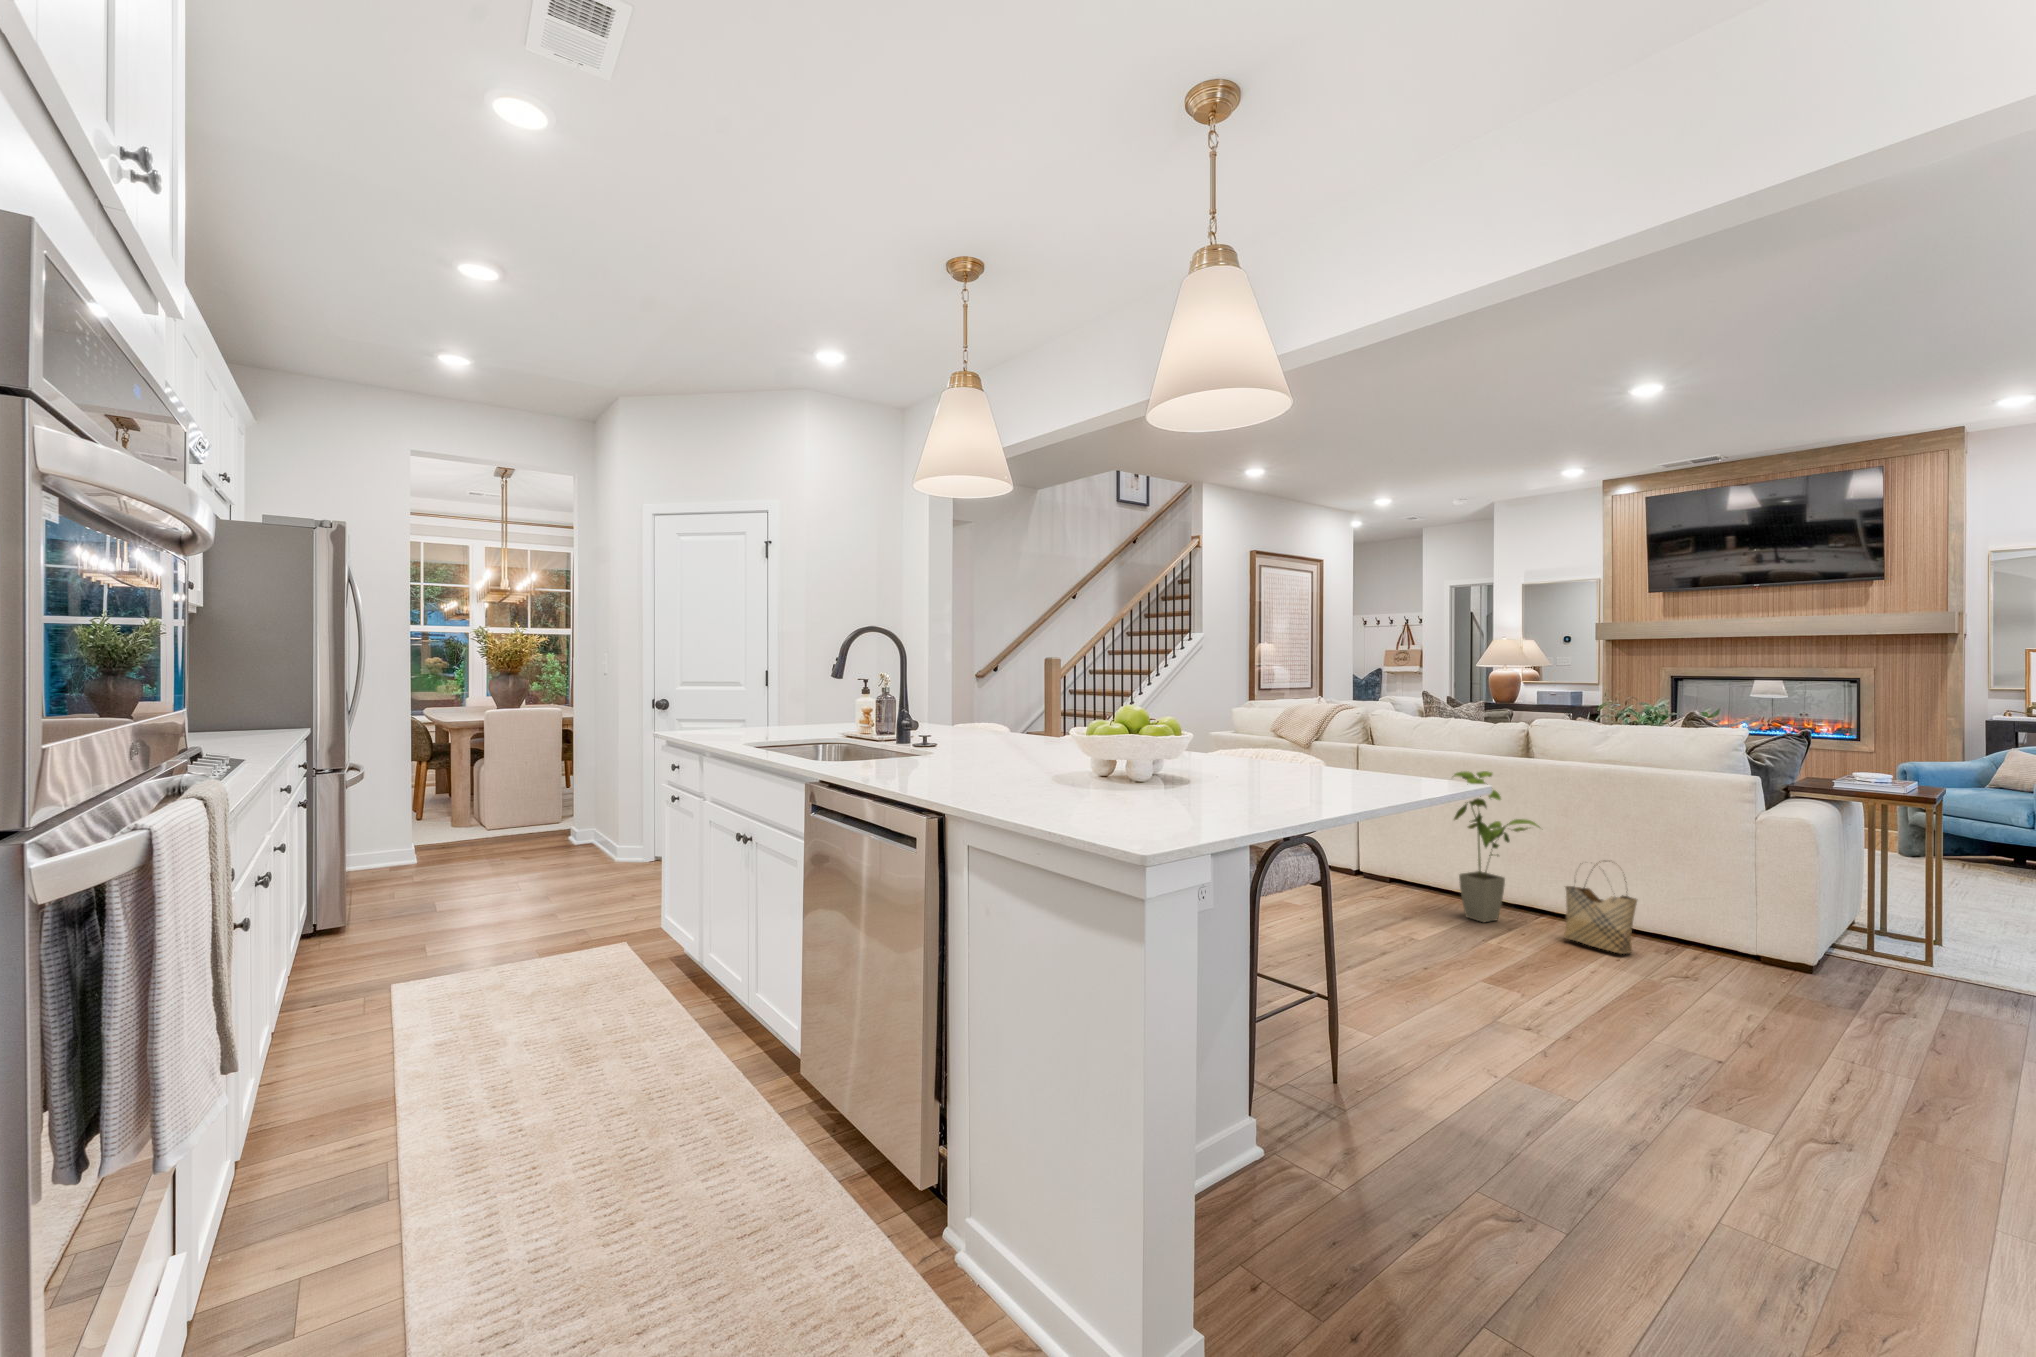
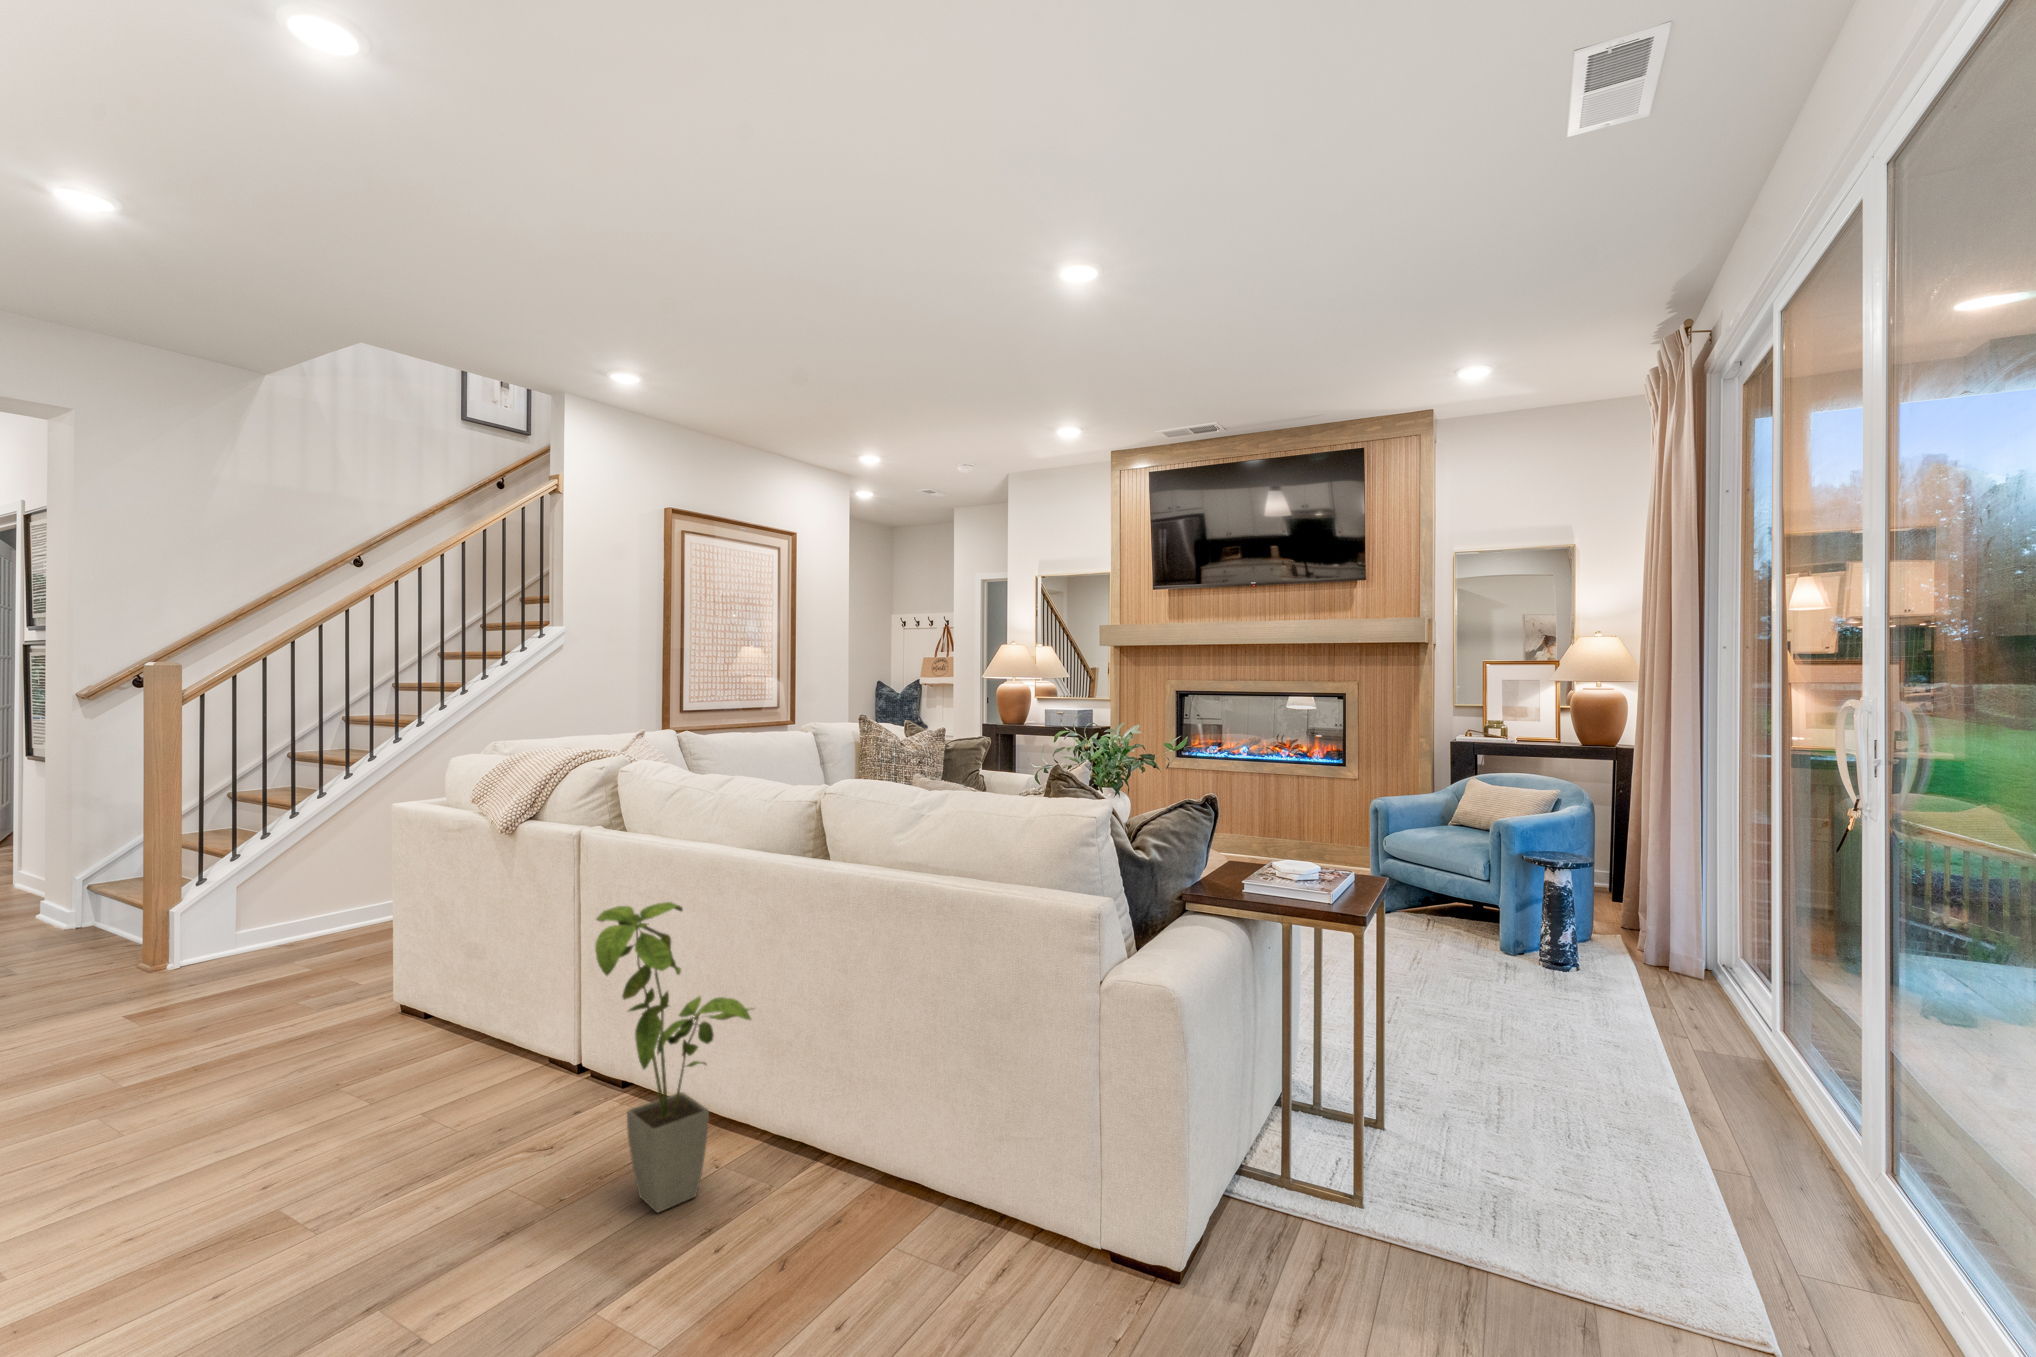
woven basket: present [1564,864,1637,954] -> none [765,1082,878,1300]

